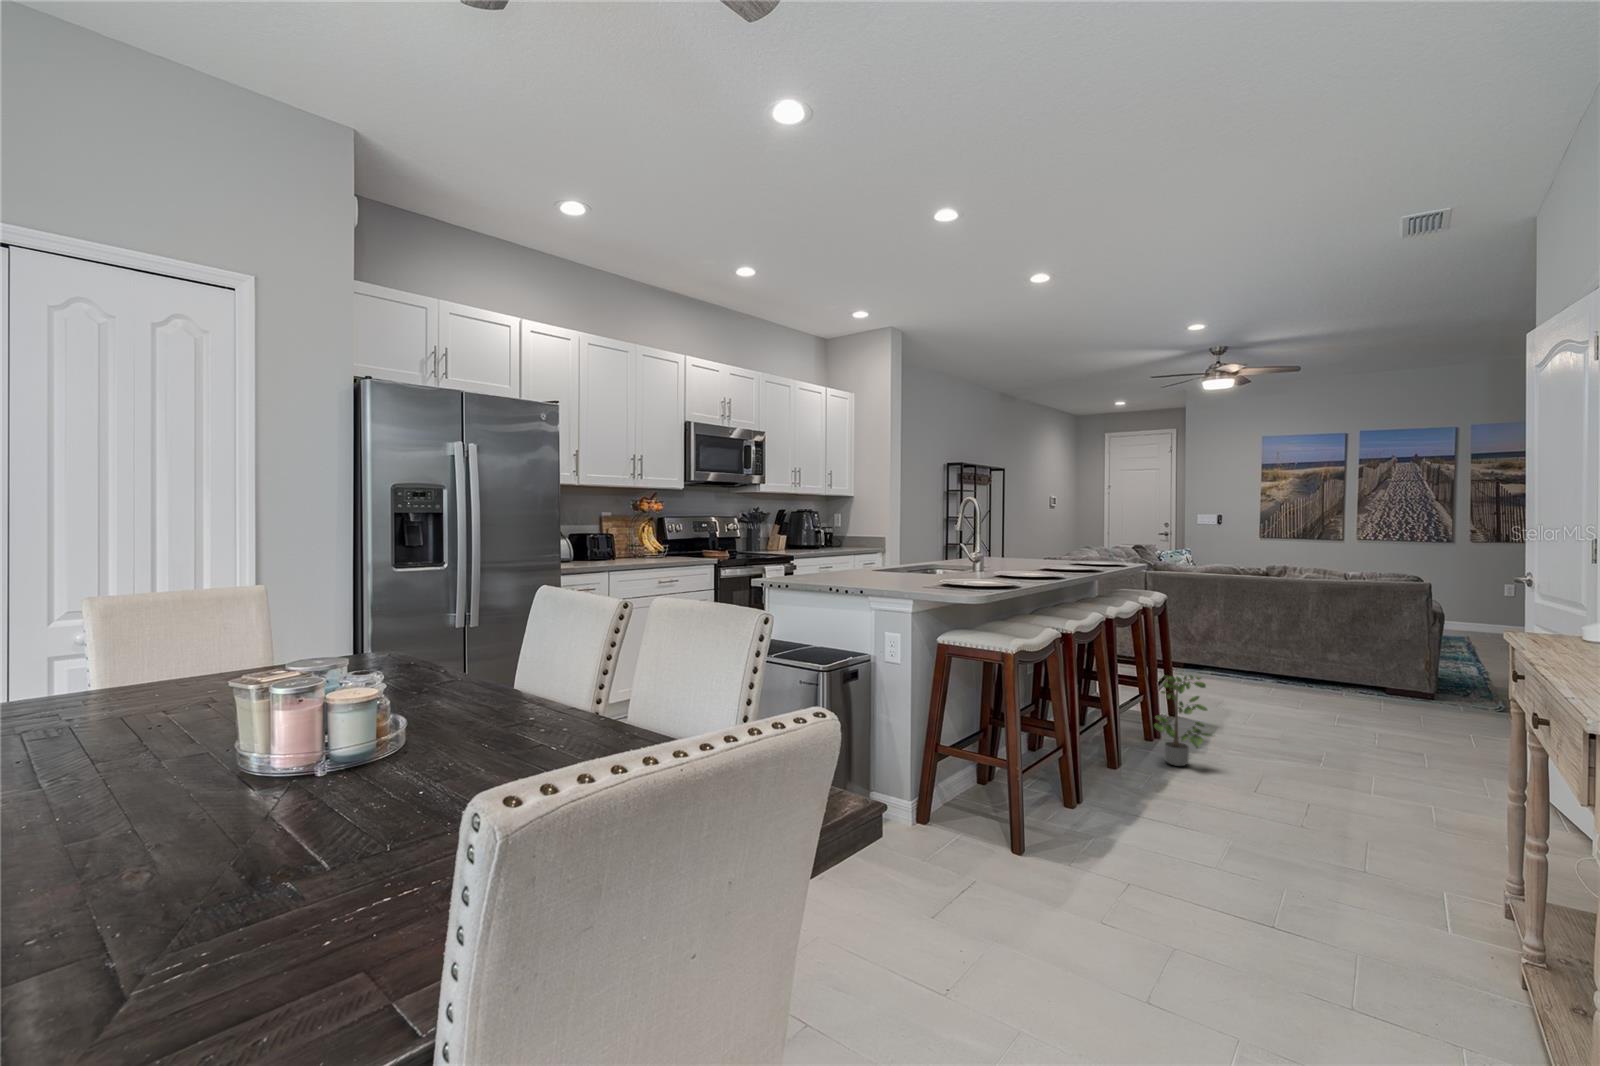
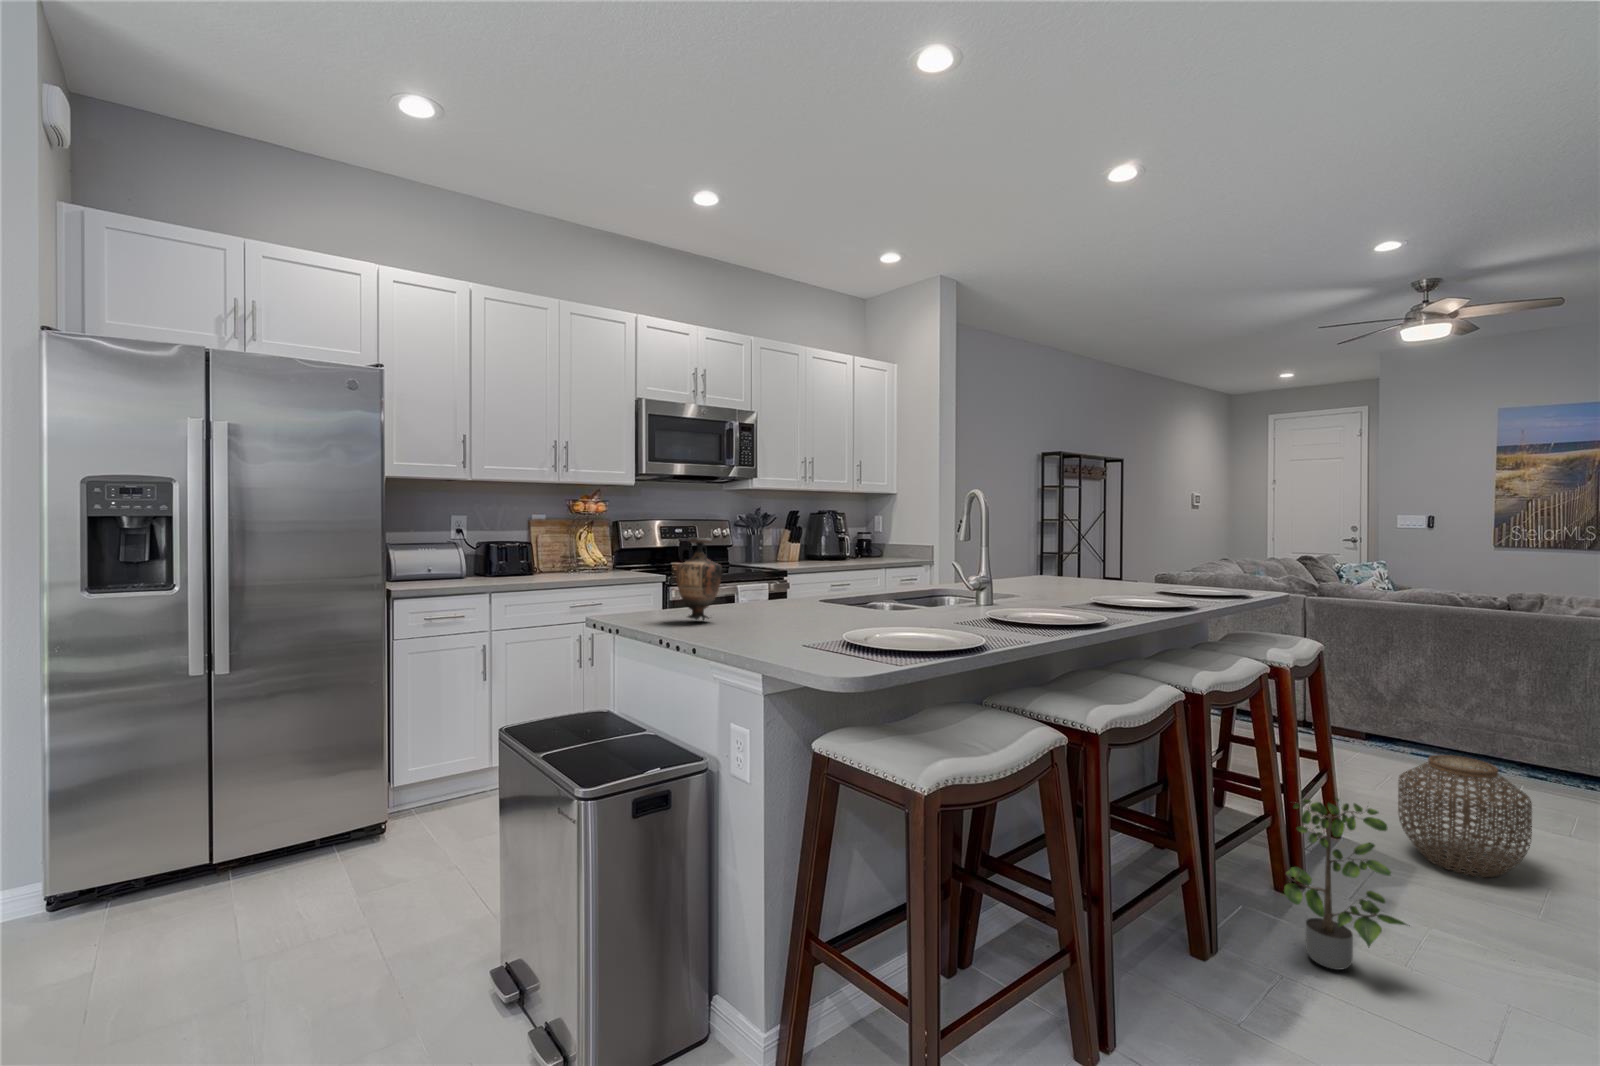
vase: none [816,525,852,580] -> present [671,537,726,620]
woven basket: none [1207,659,1275,727] -> present [1398,755,1532,877]

